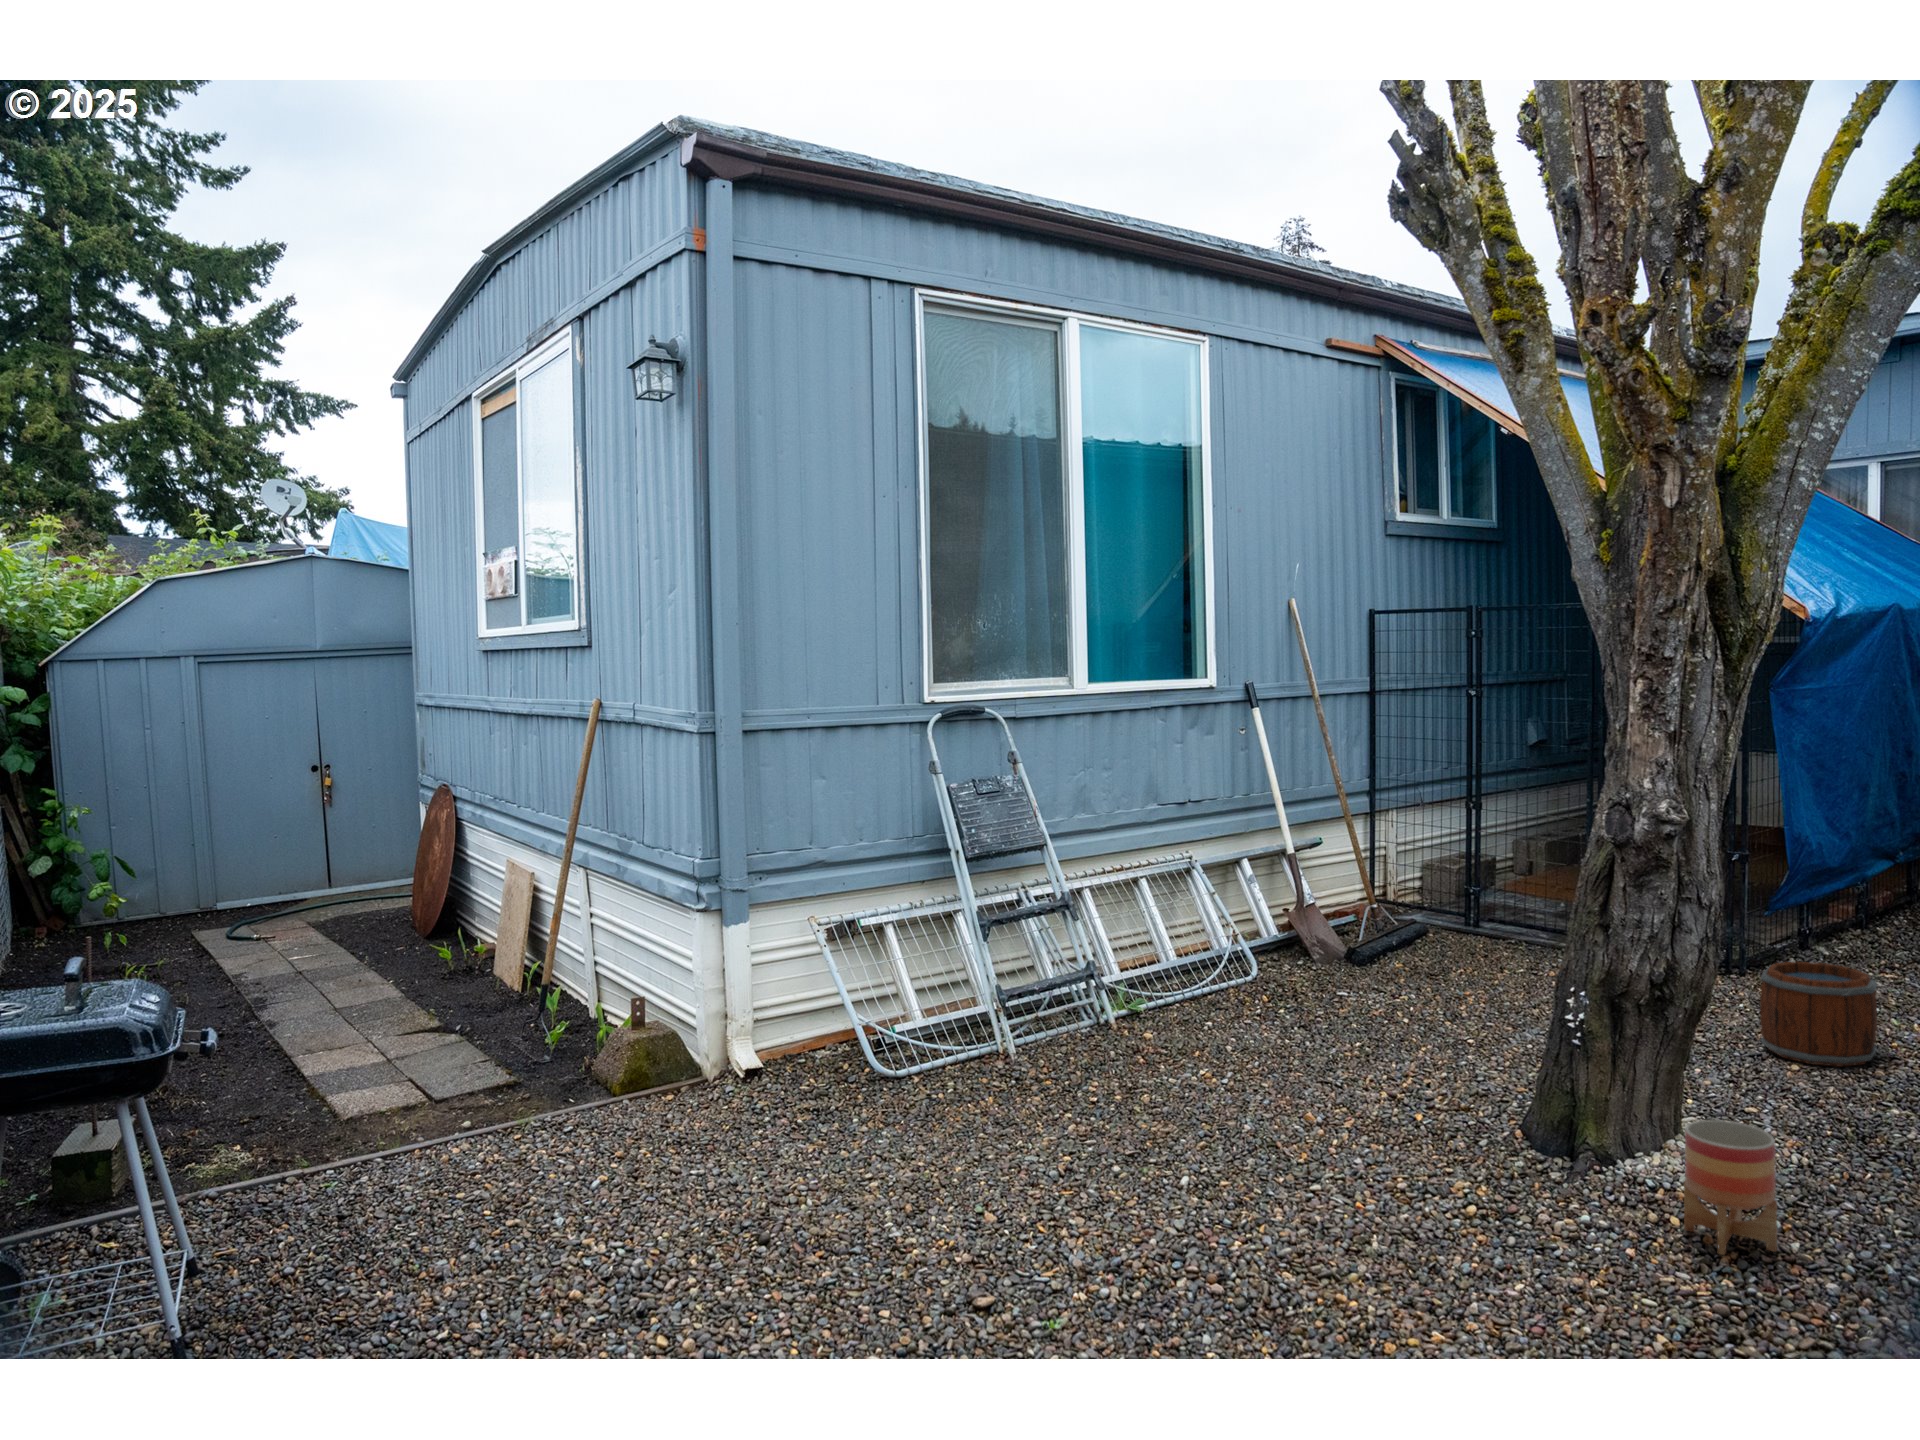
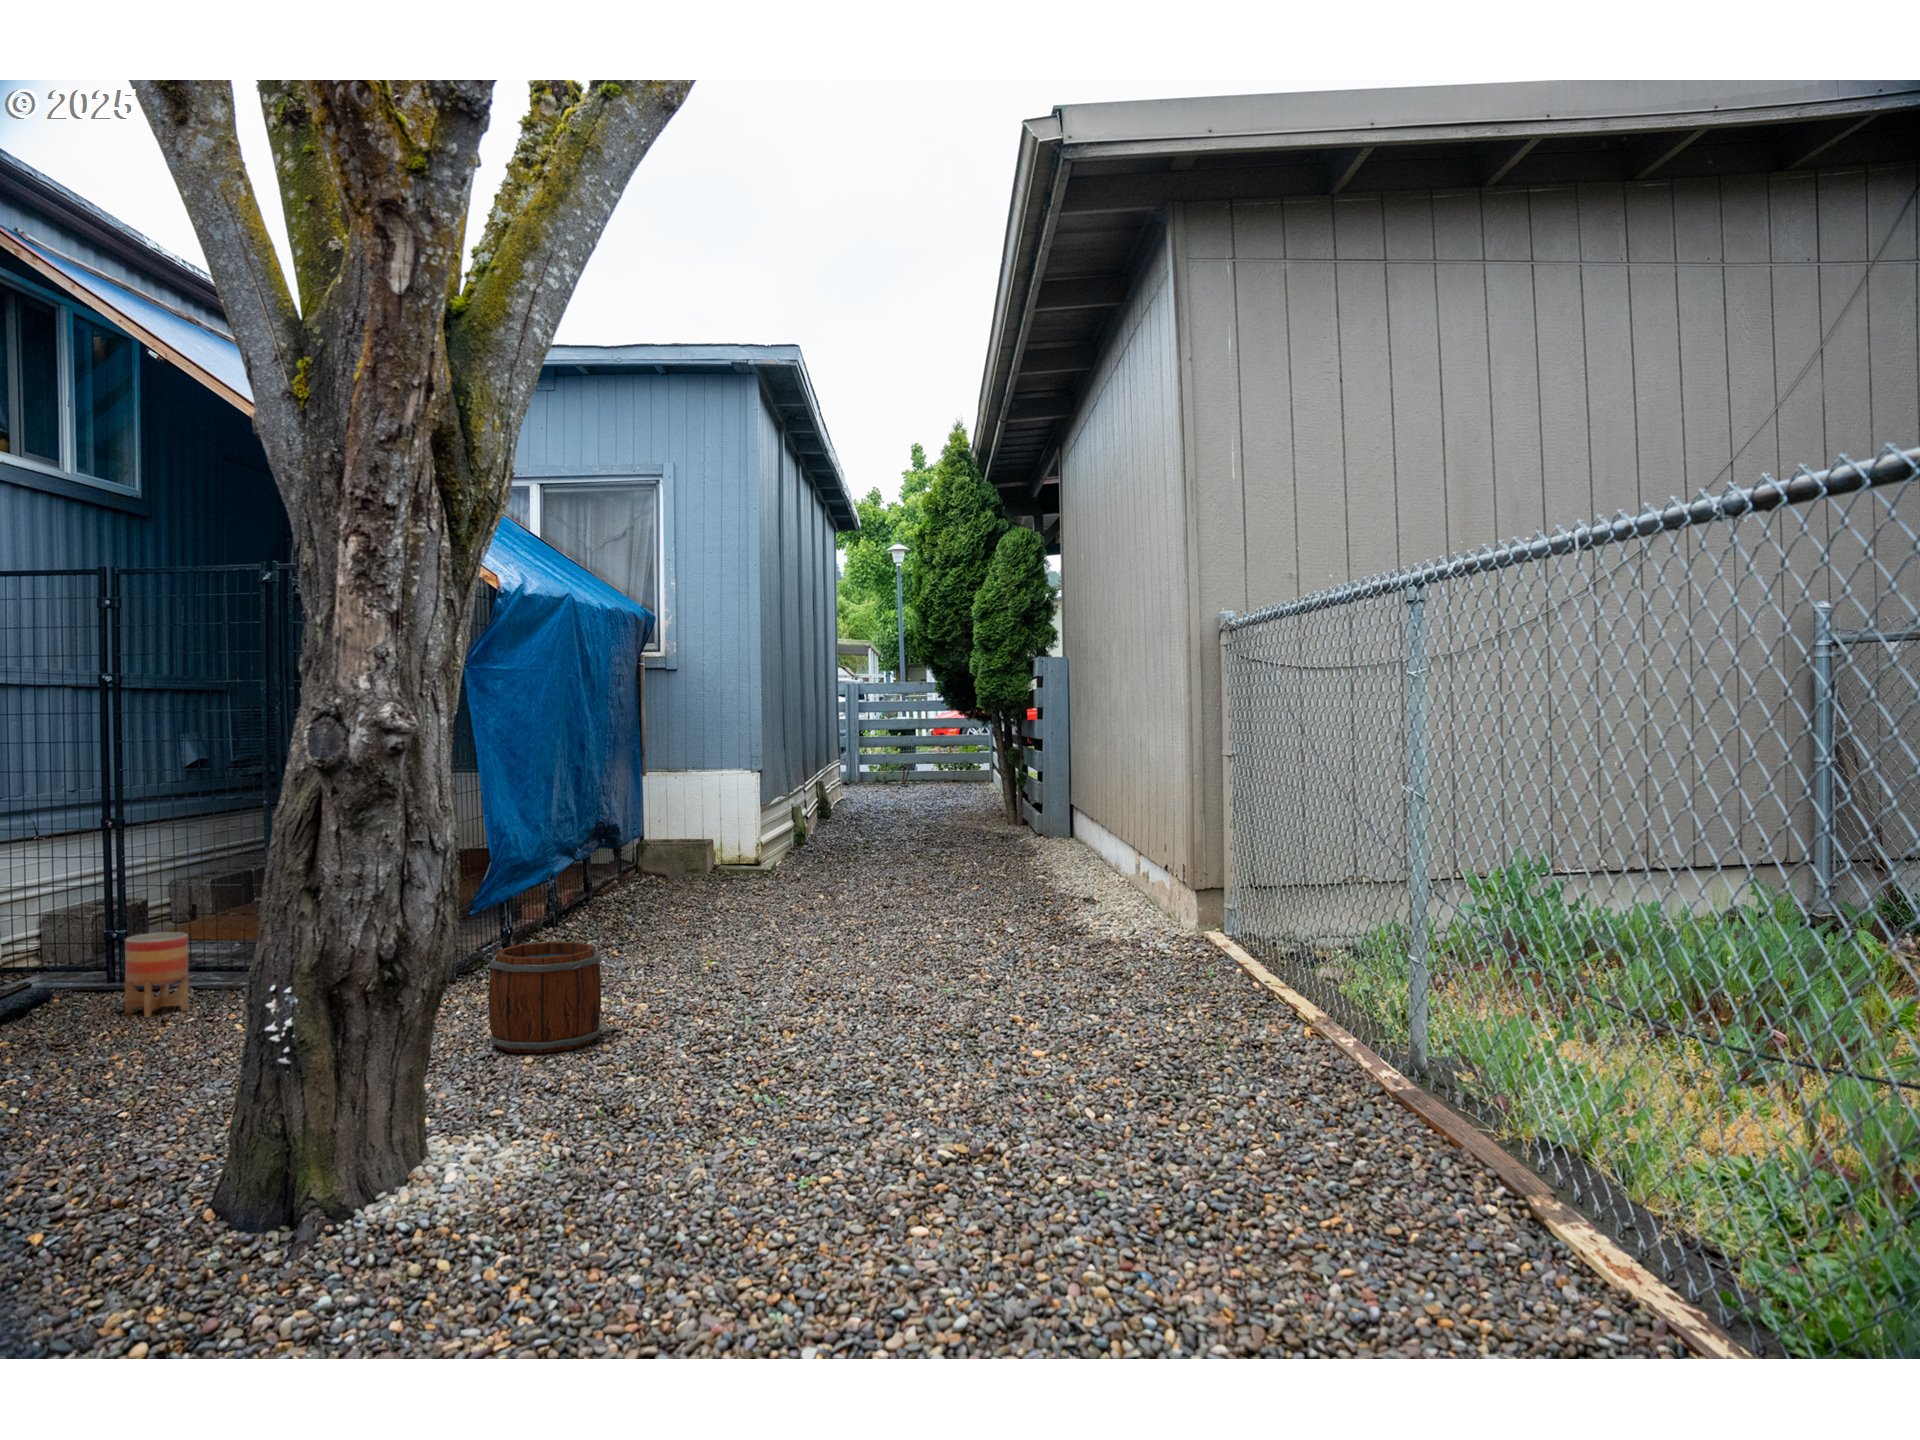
planter: present [1684,1120,1777,1255] -> present [125,932,189,1018]

